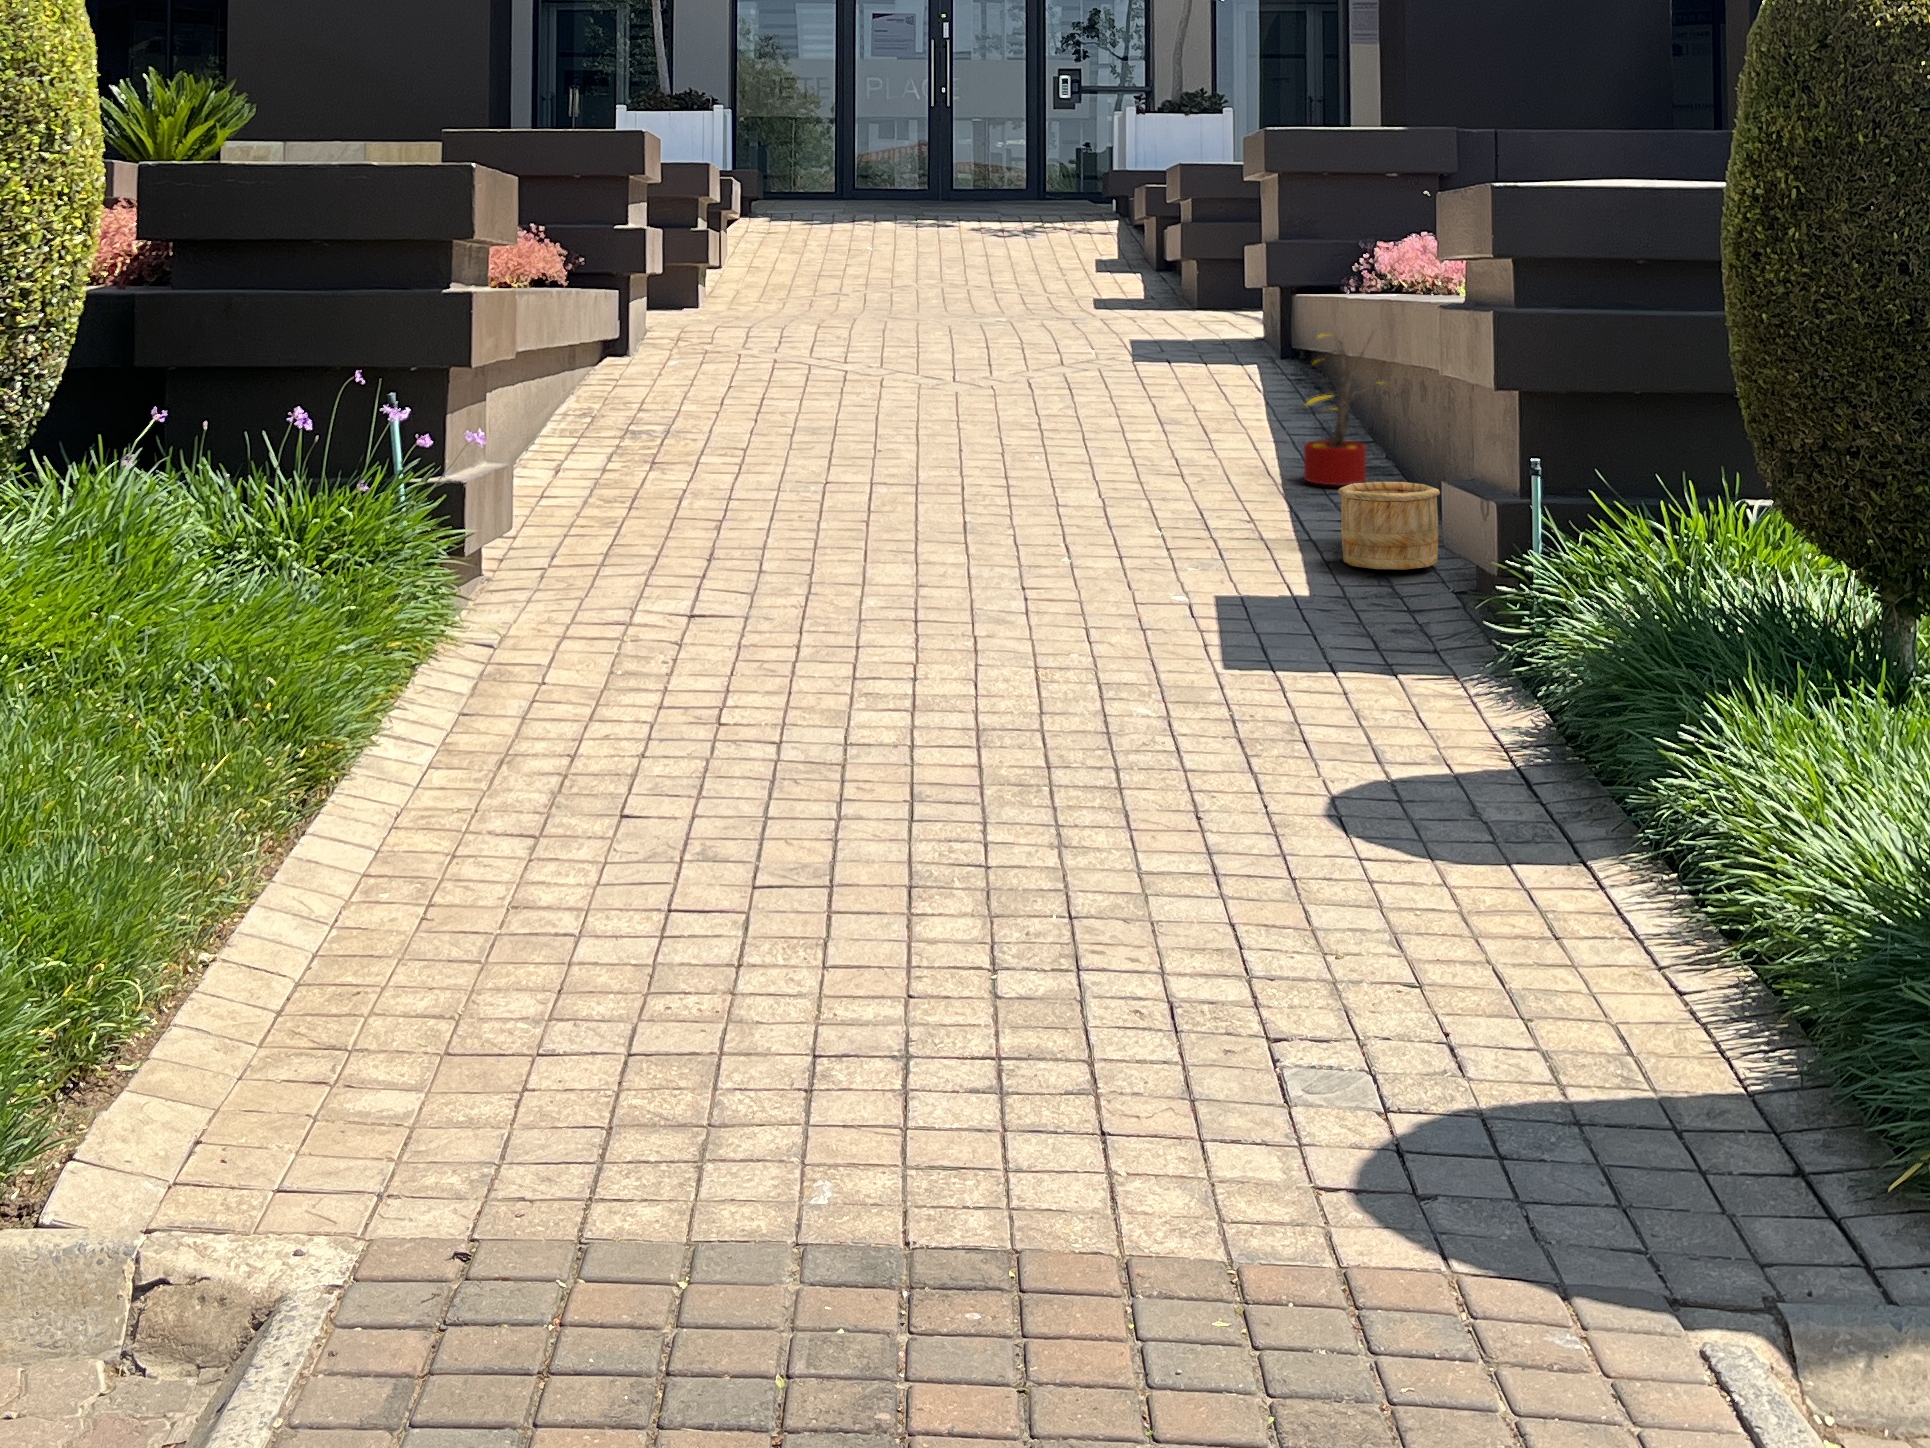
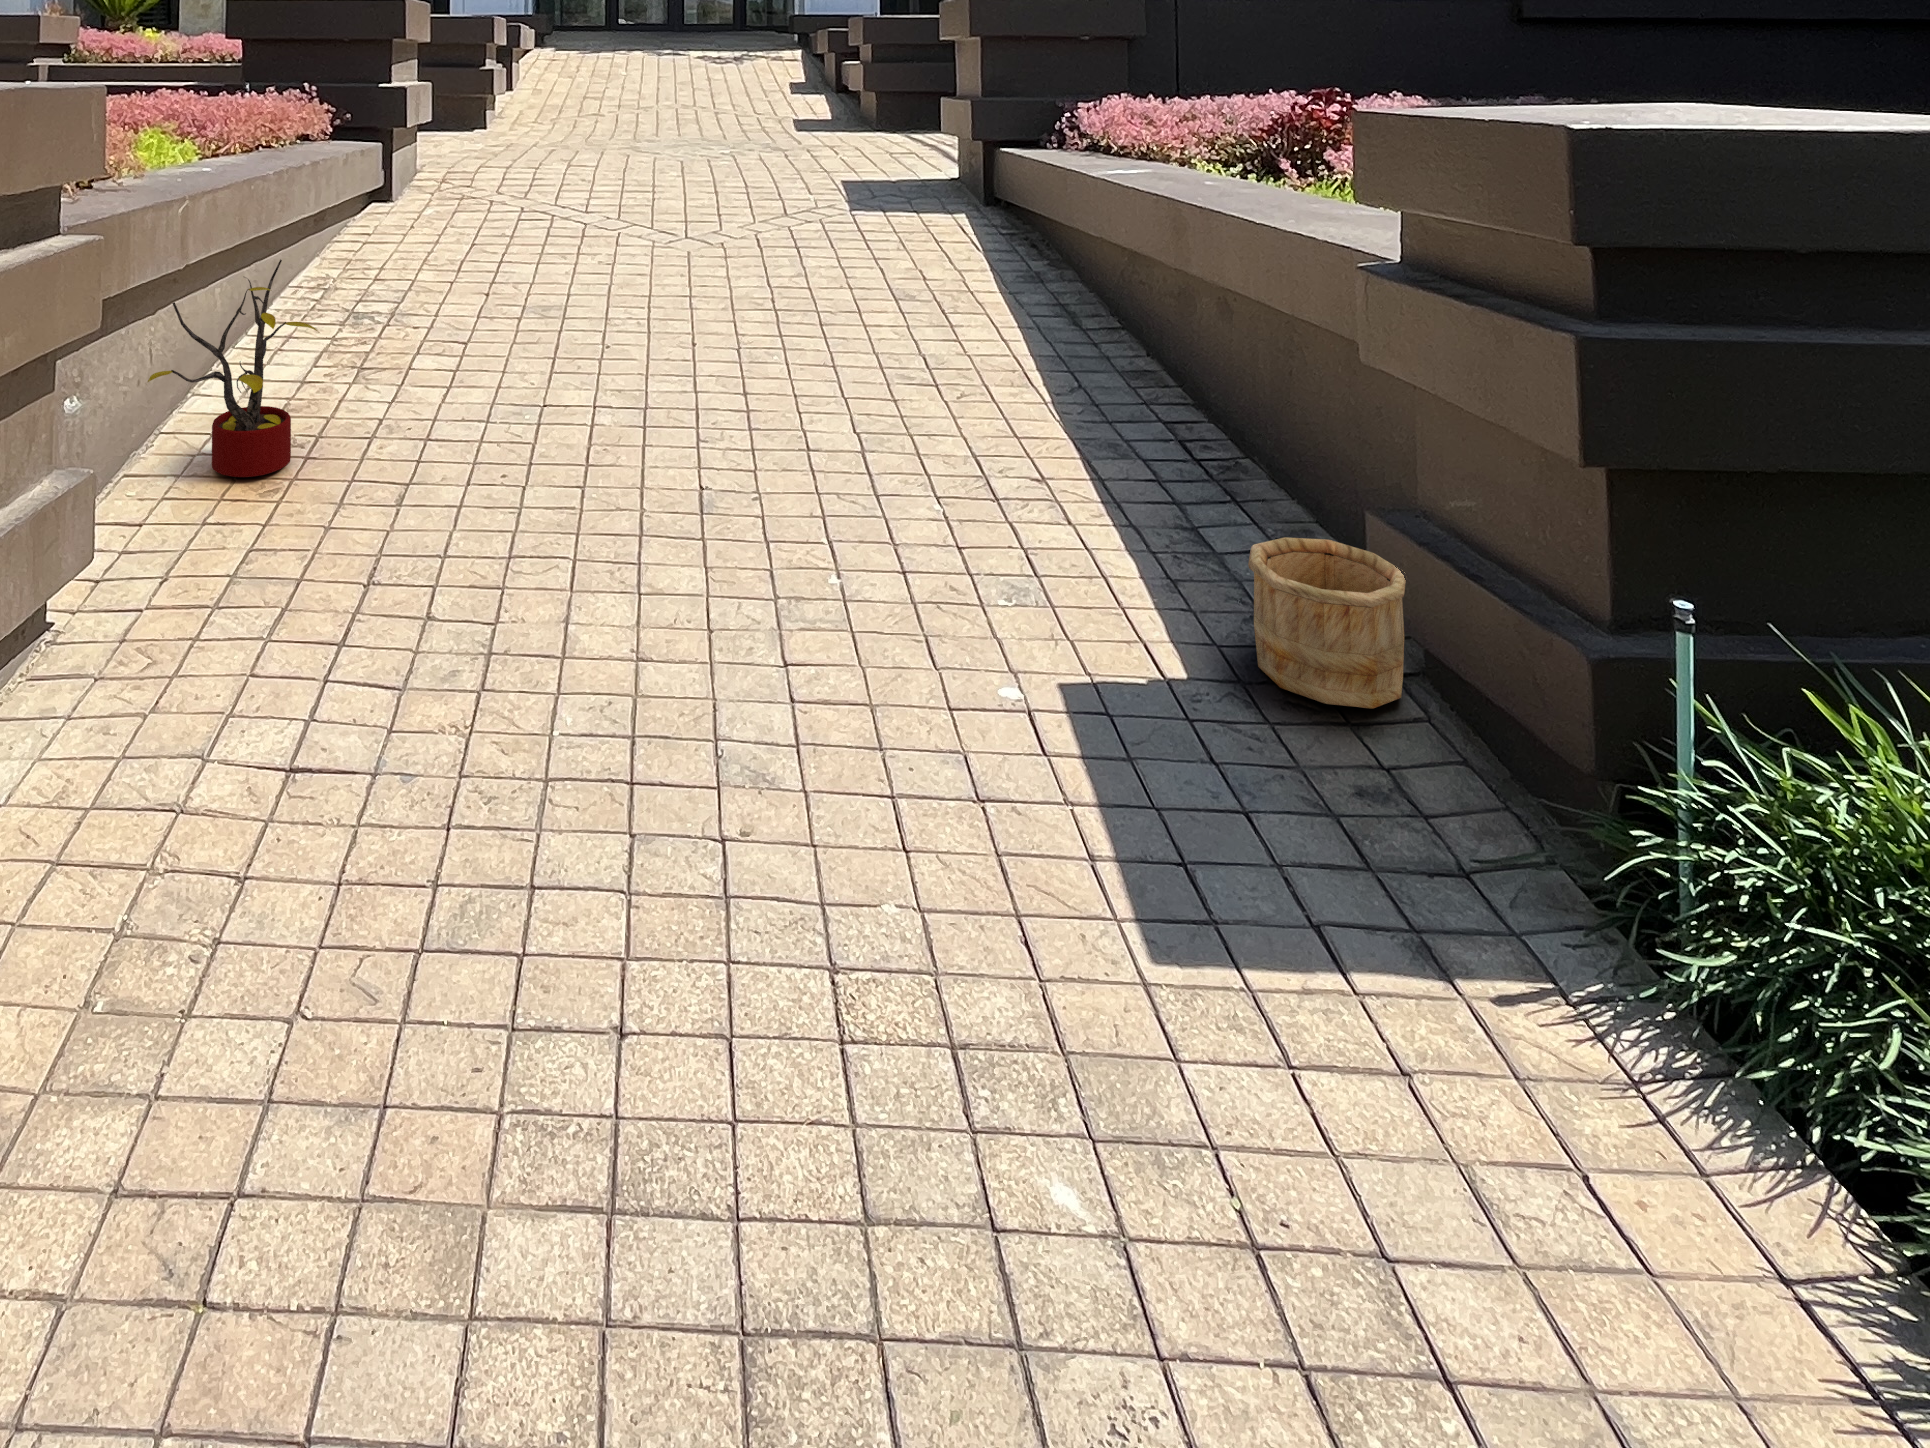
decorative plant: present [1304,335,1366,486] -> present [148,260,317,477]

